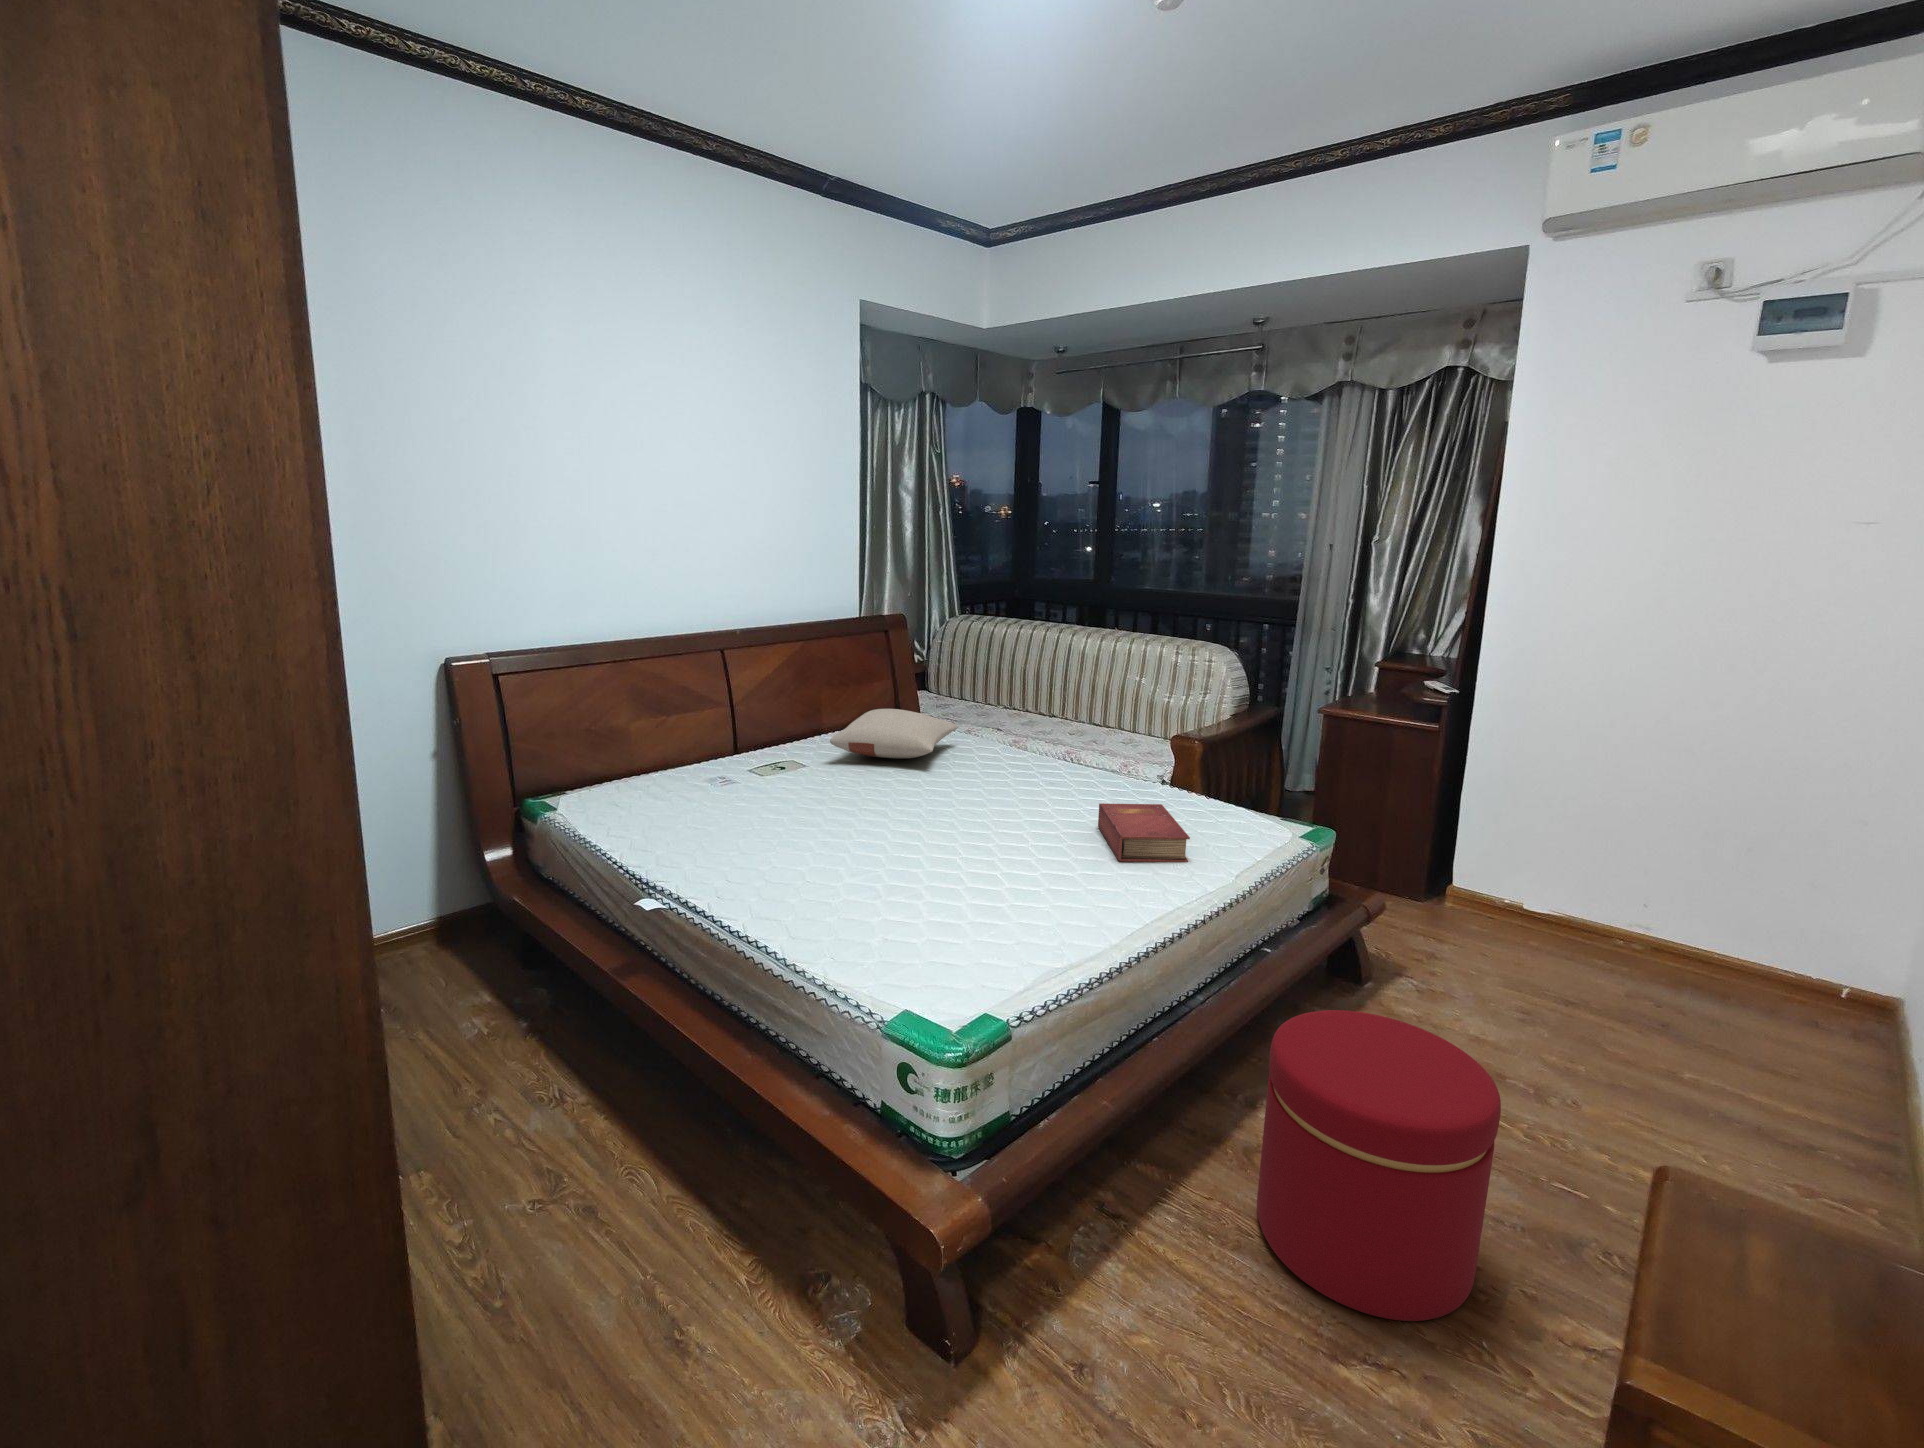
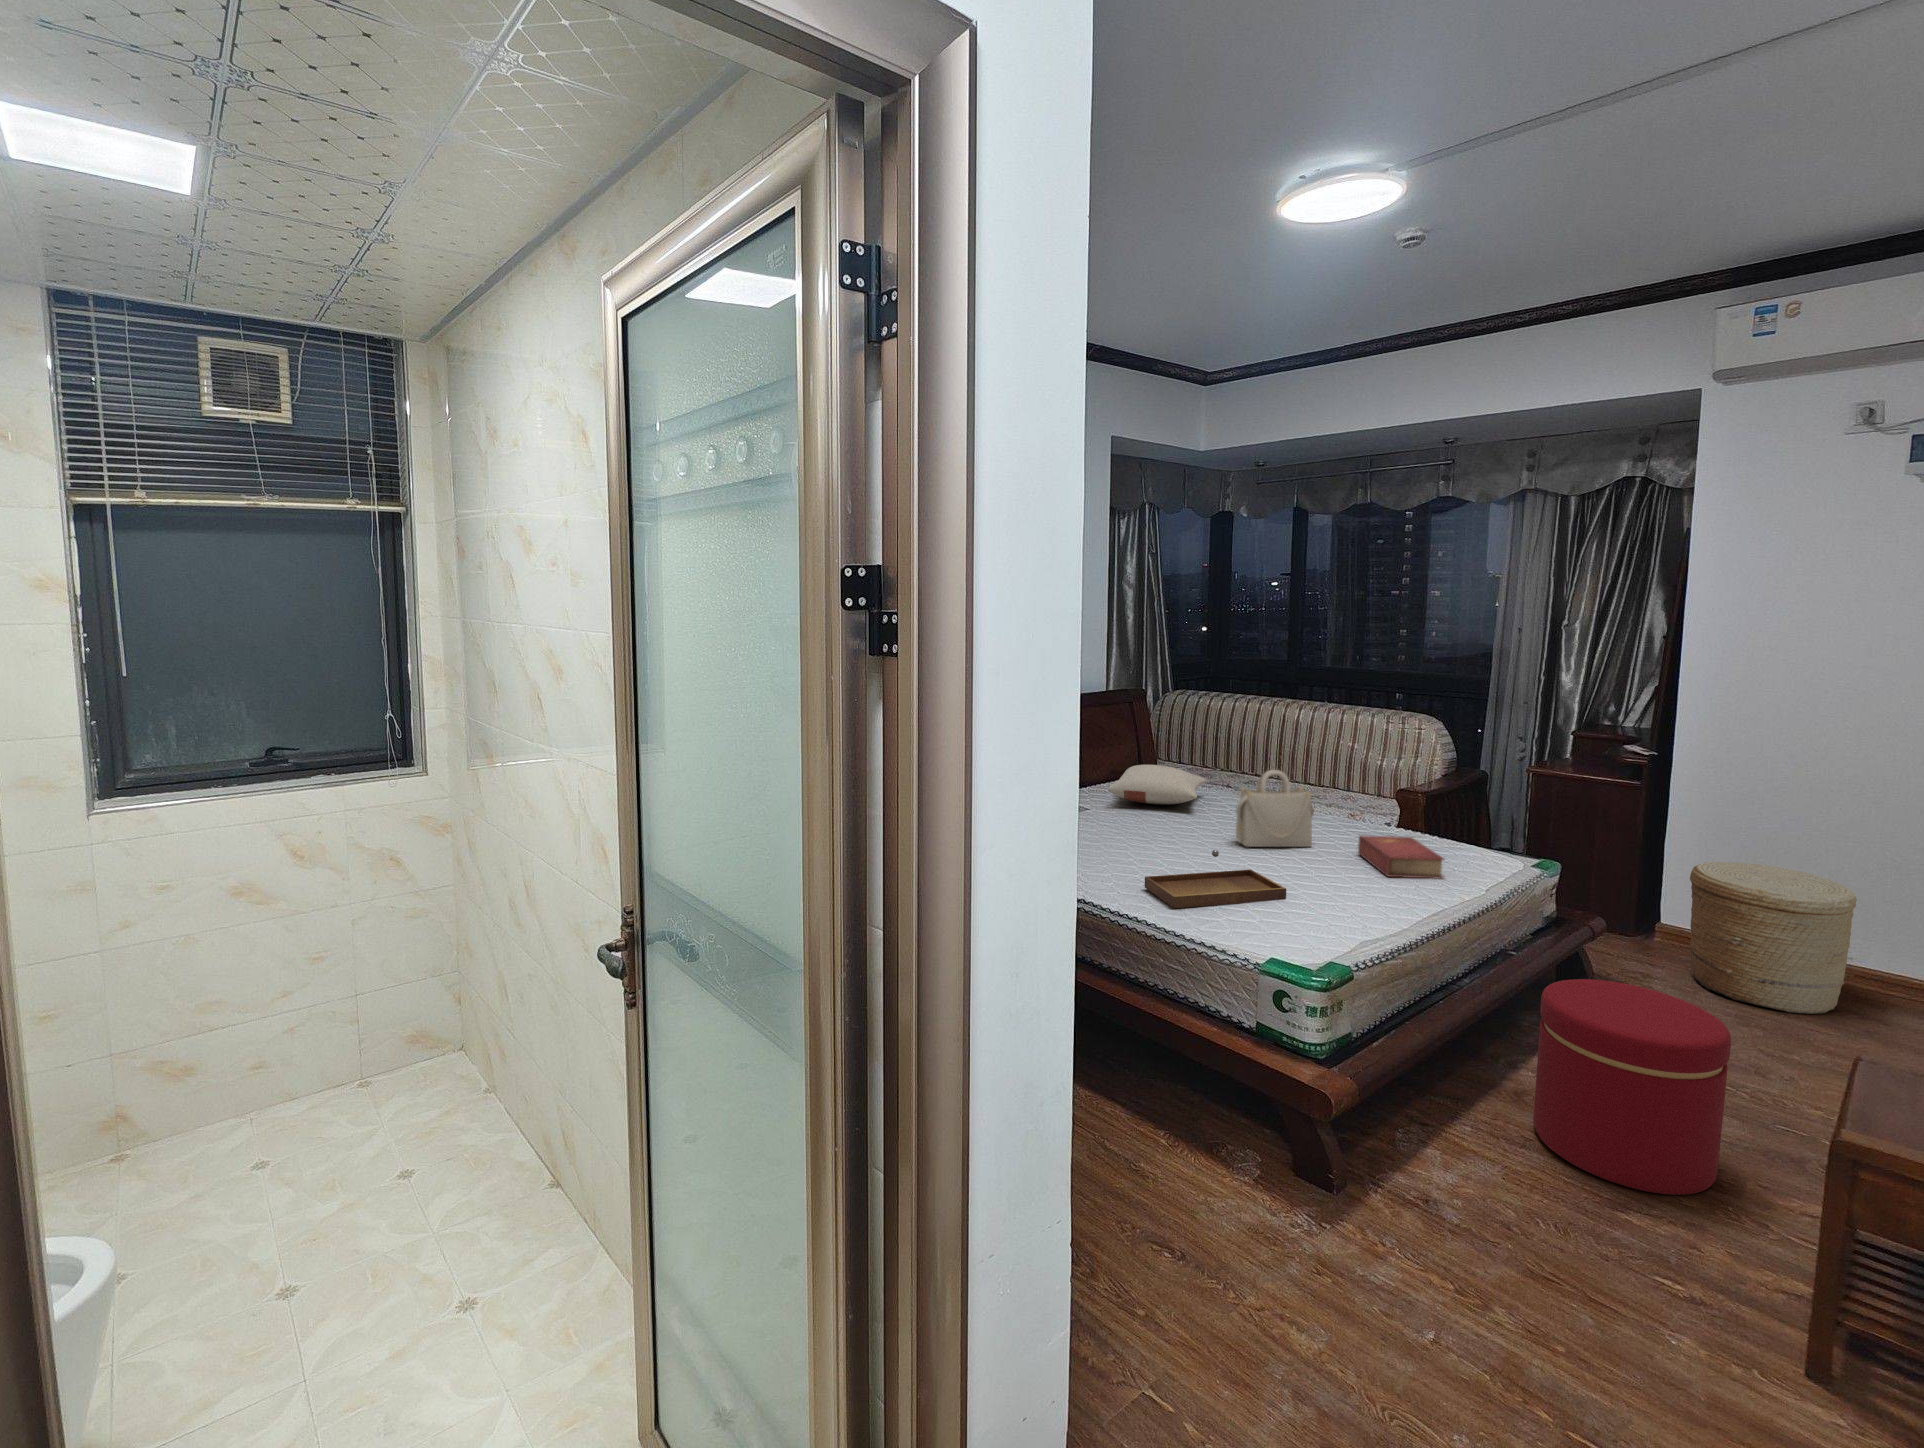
handbag: none [957,720,1051,818] -> present [1236,770,1314,847]
woven basket: none [1479,822,1661,1003] -> present [1690,862,1857,1014]
tray: none [796,837,975,923] -> present [1145,850,1286,908]

